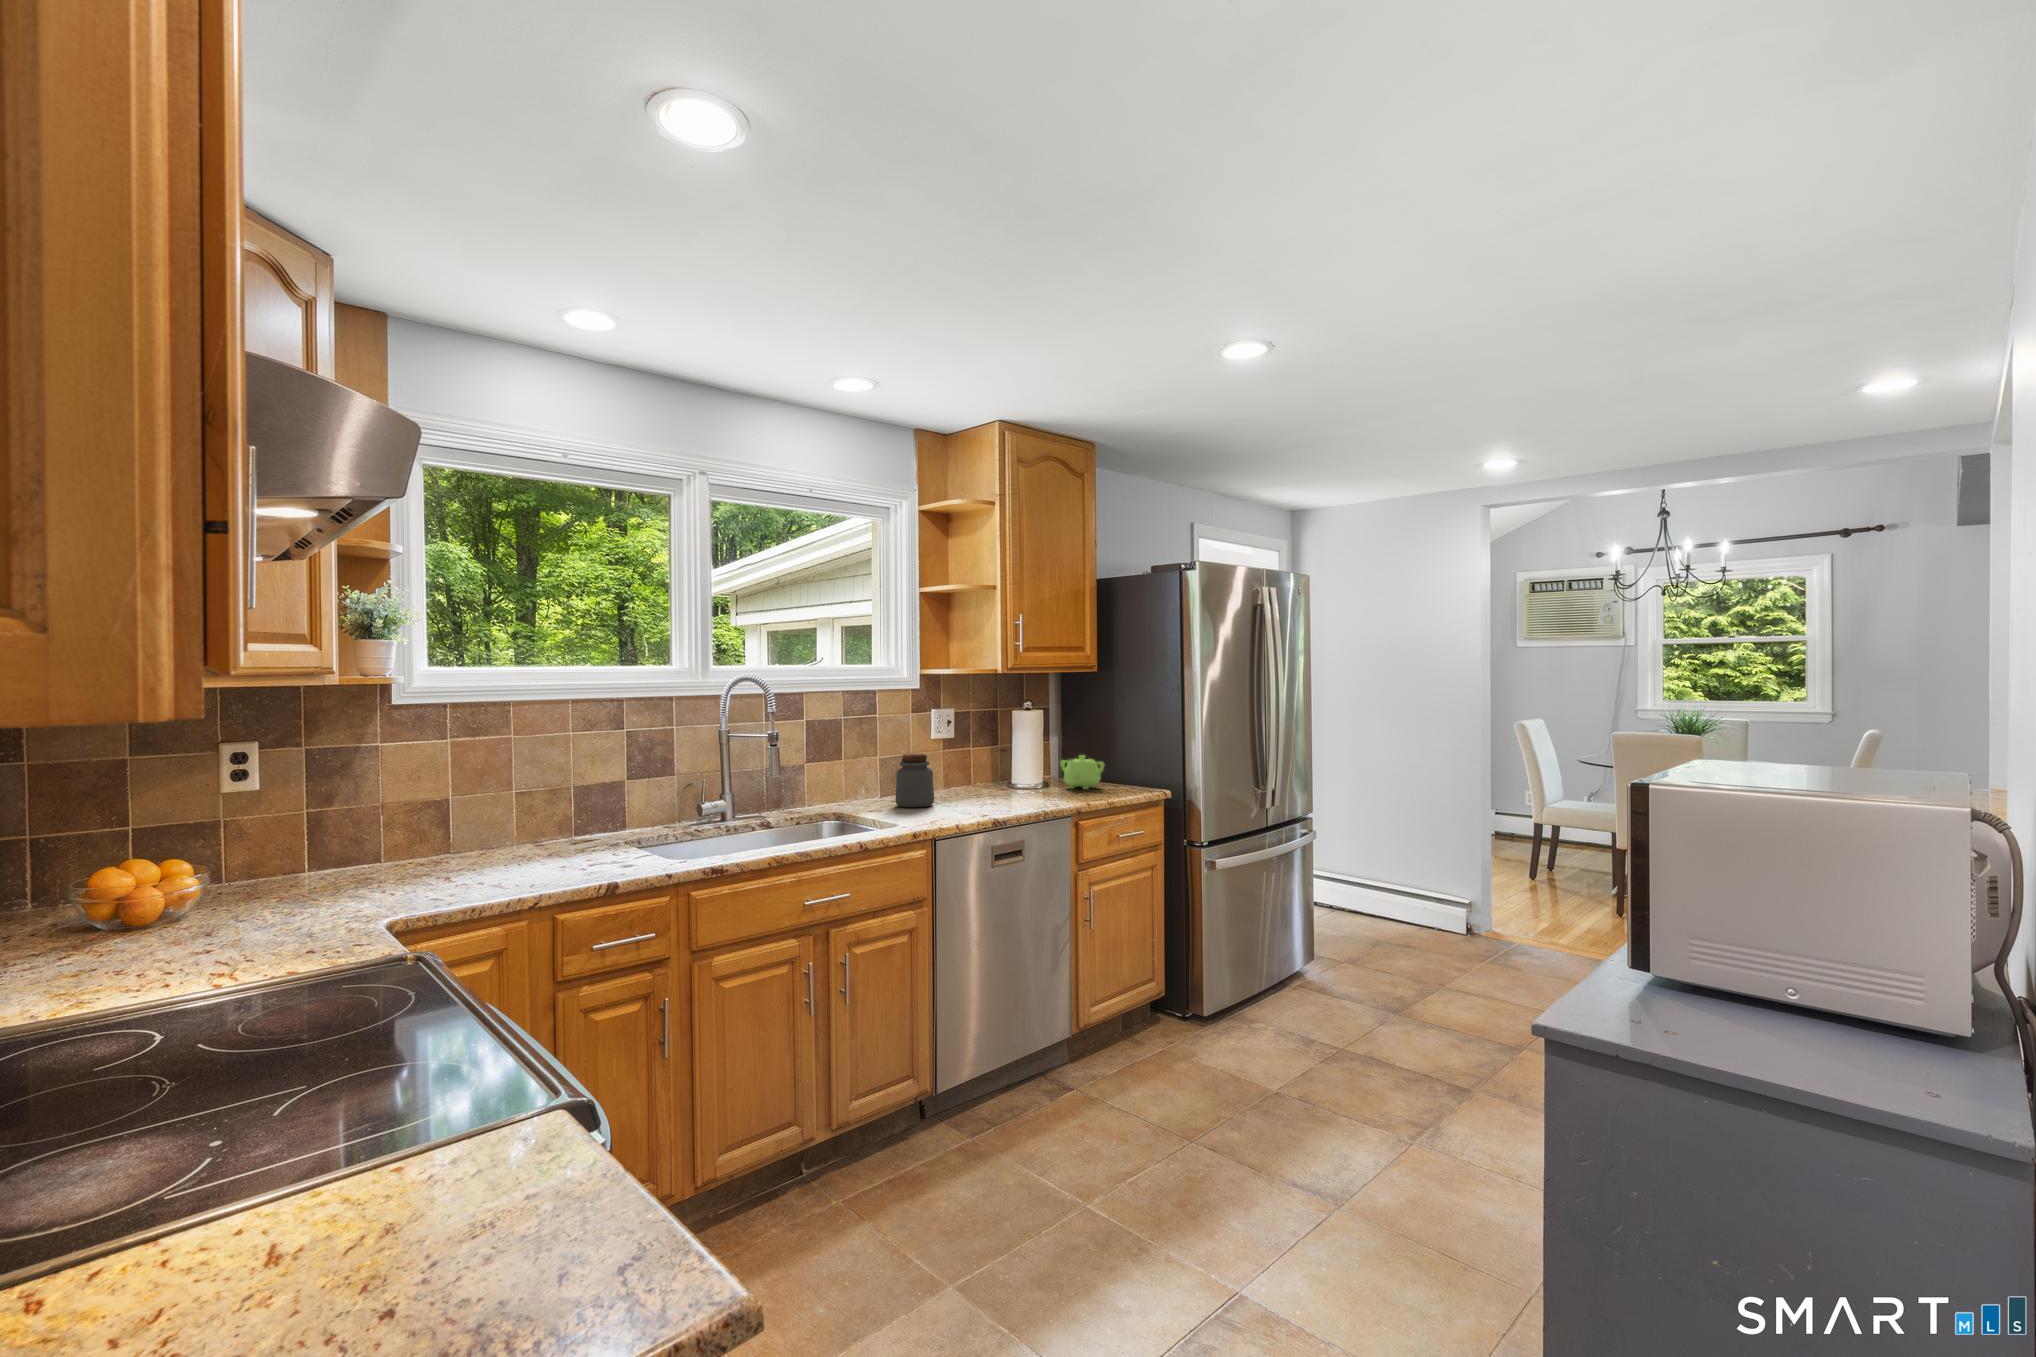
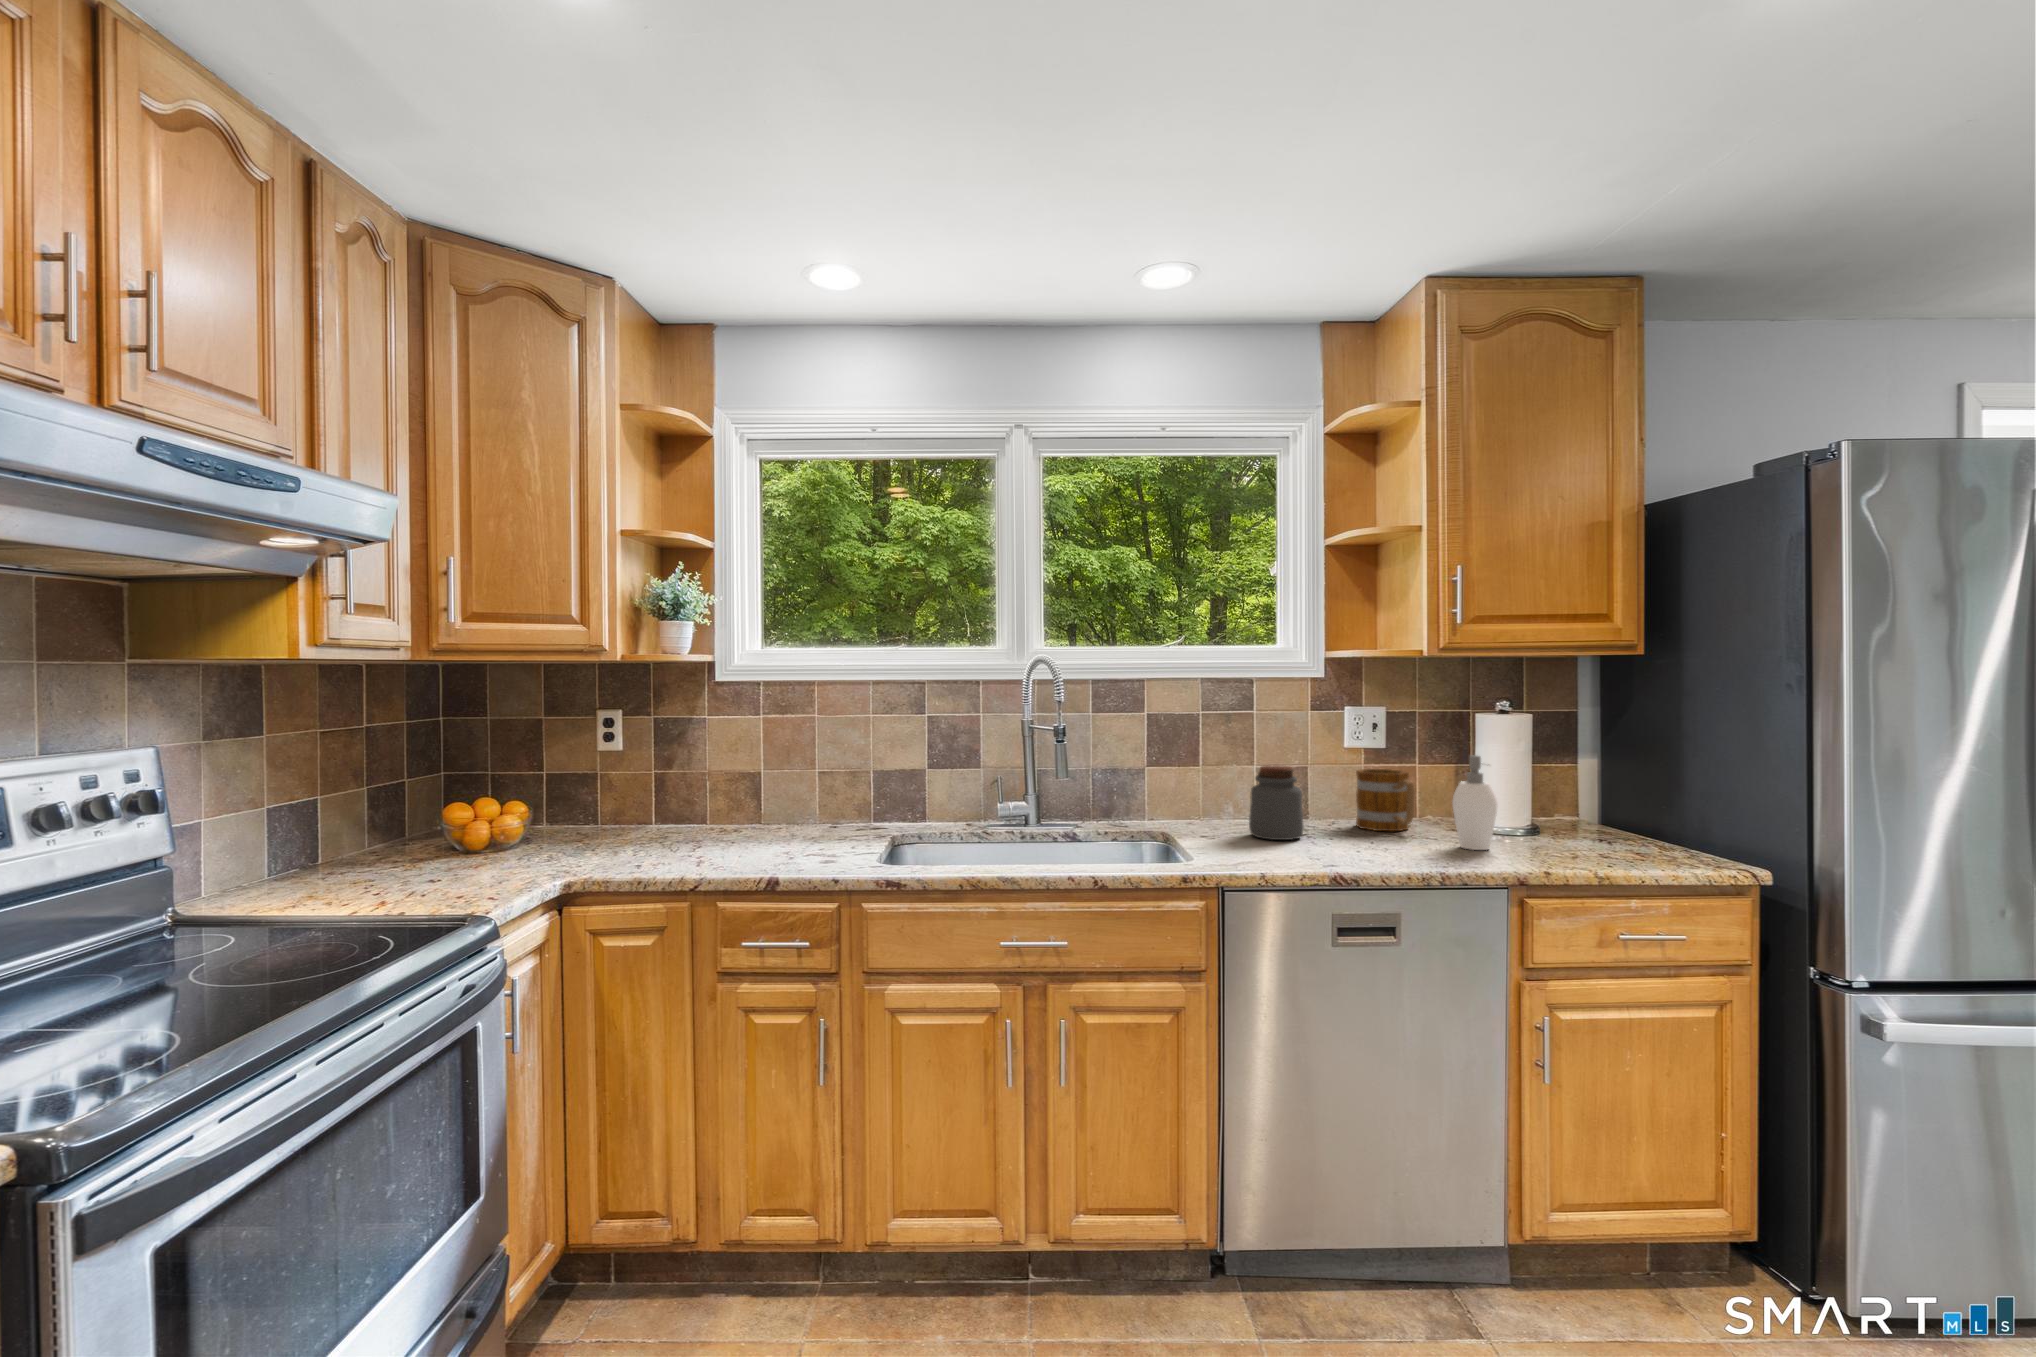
soap dispenser: none [1020,737,1048,798] -> present [1452,755,1497,850]
mug: none [943,752,989,795] -> present [1356,769,1415,831]
teapot: present [1060,755,1104,789] -> none [1560,791,1636,848]

